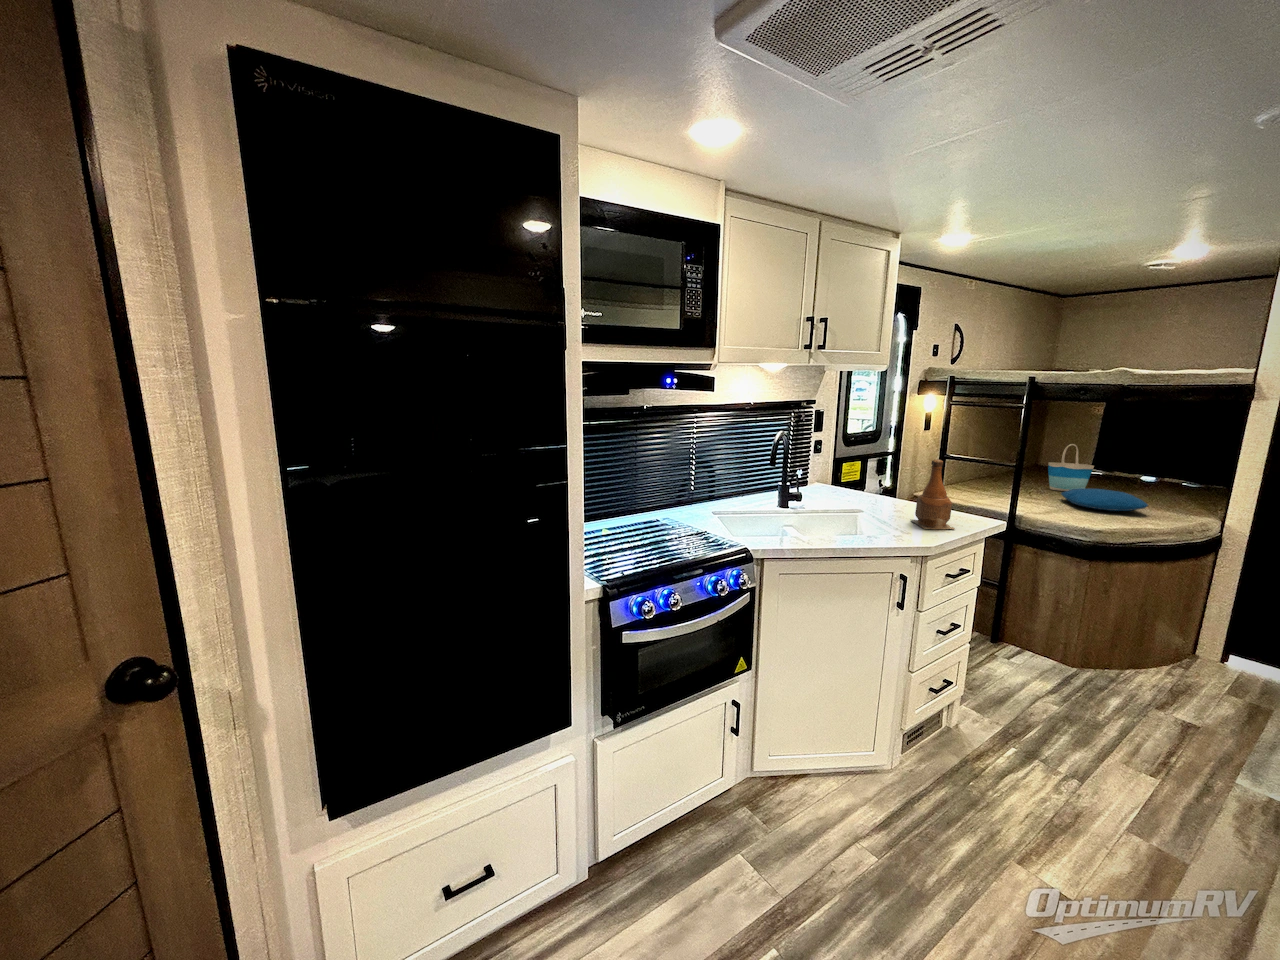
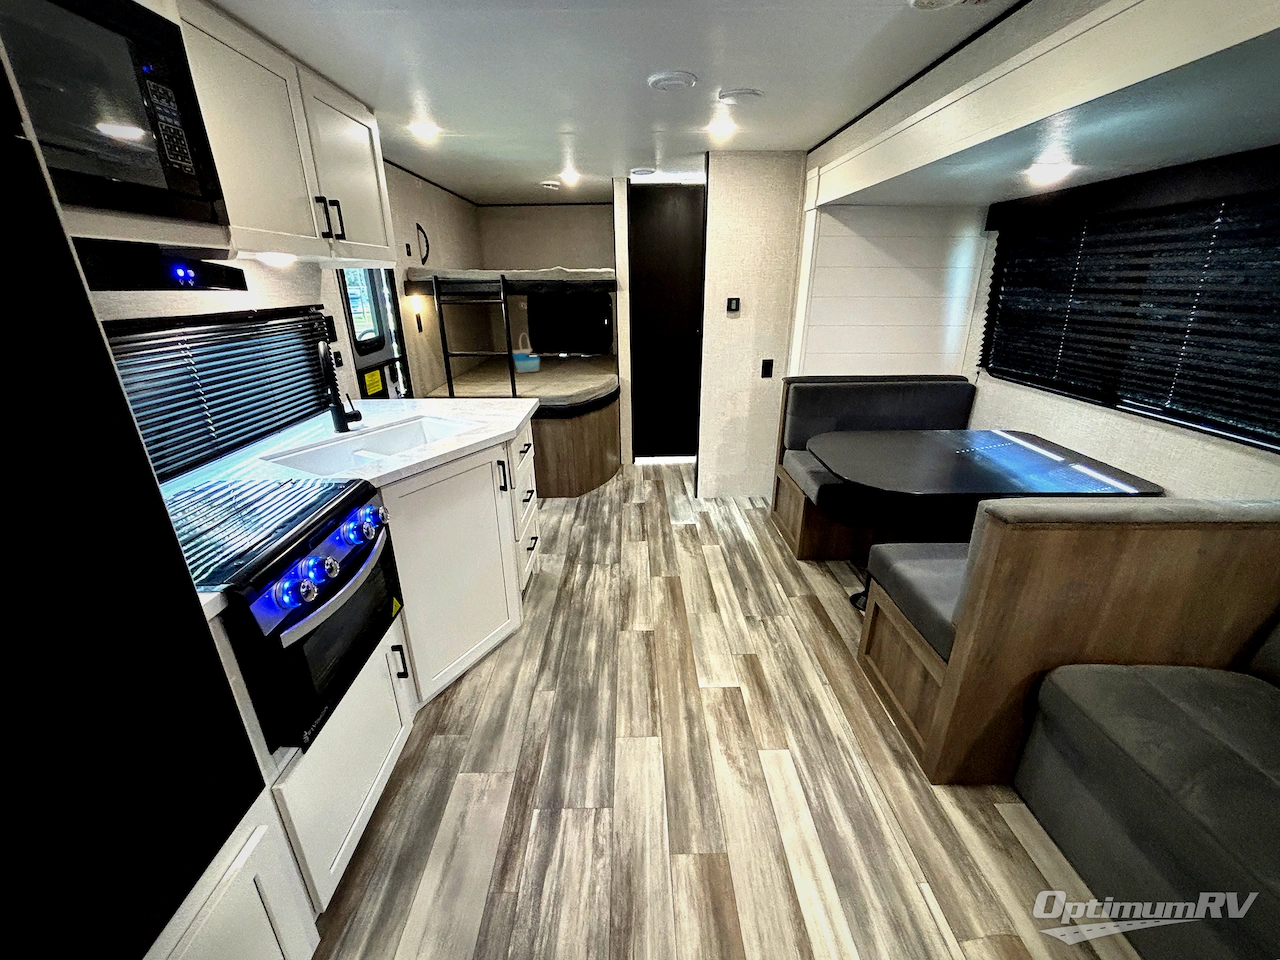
bottle: present [911,459,955,529] -> none [472,351,512,417]
pillow: present [1061,488,1148,511] -> none [530,365,582,381]

